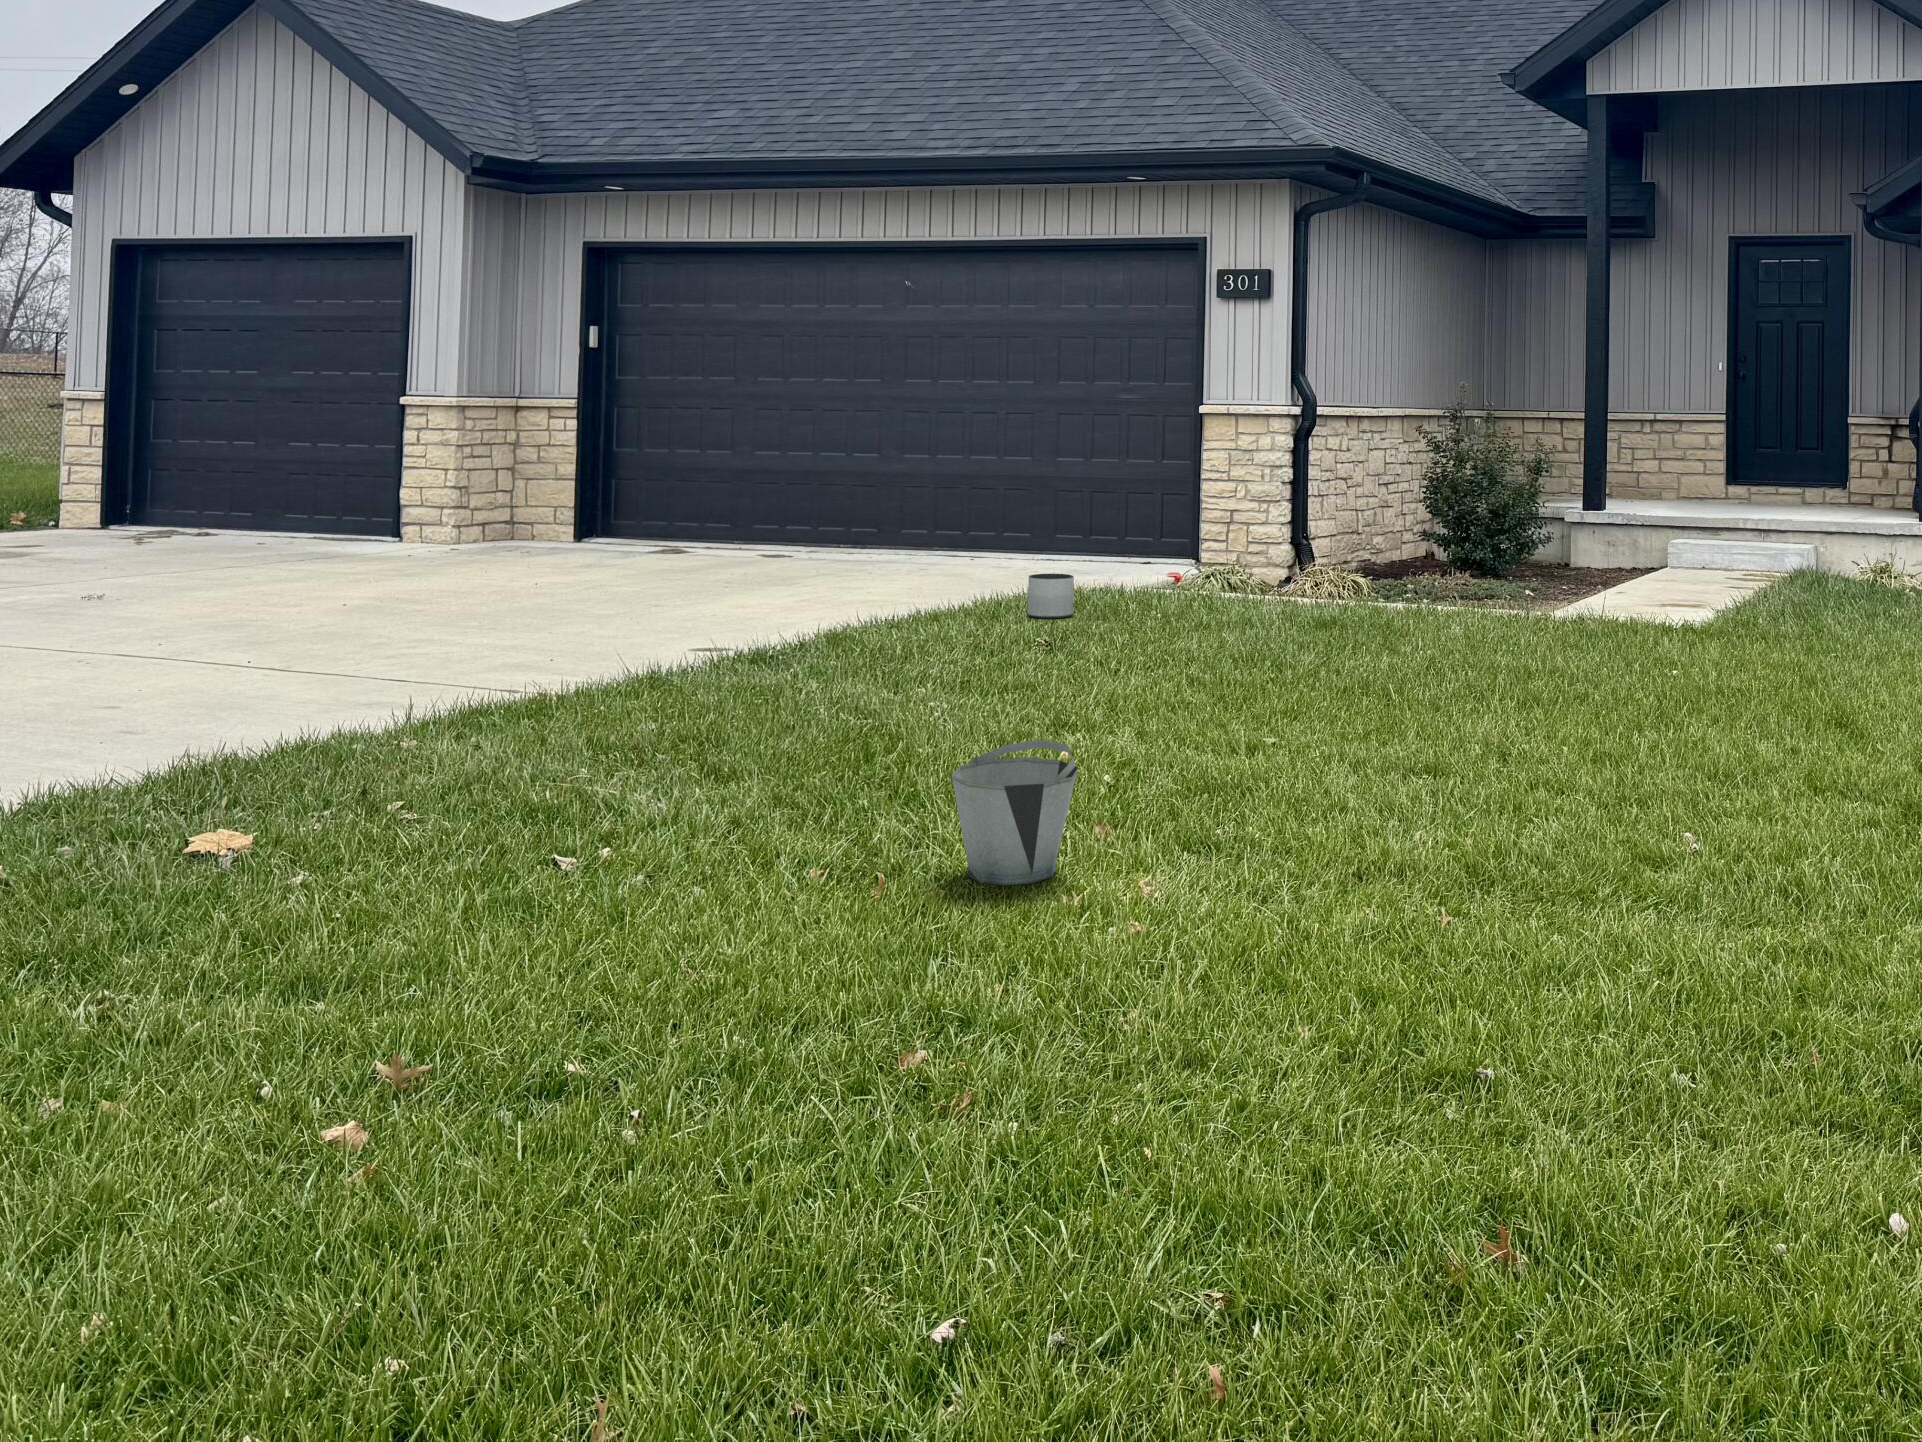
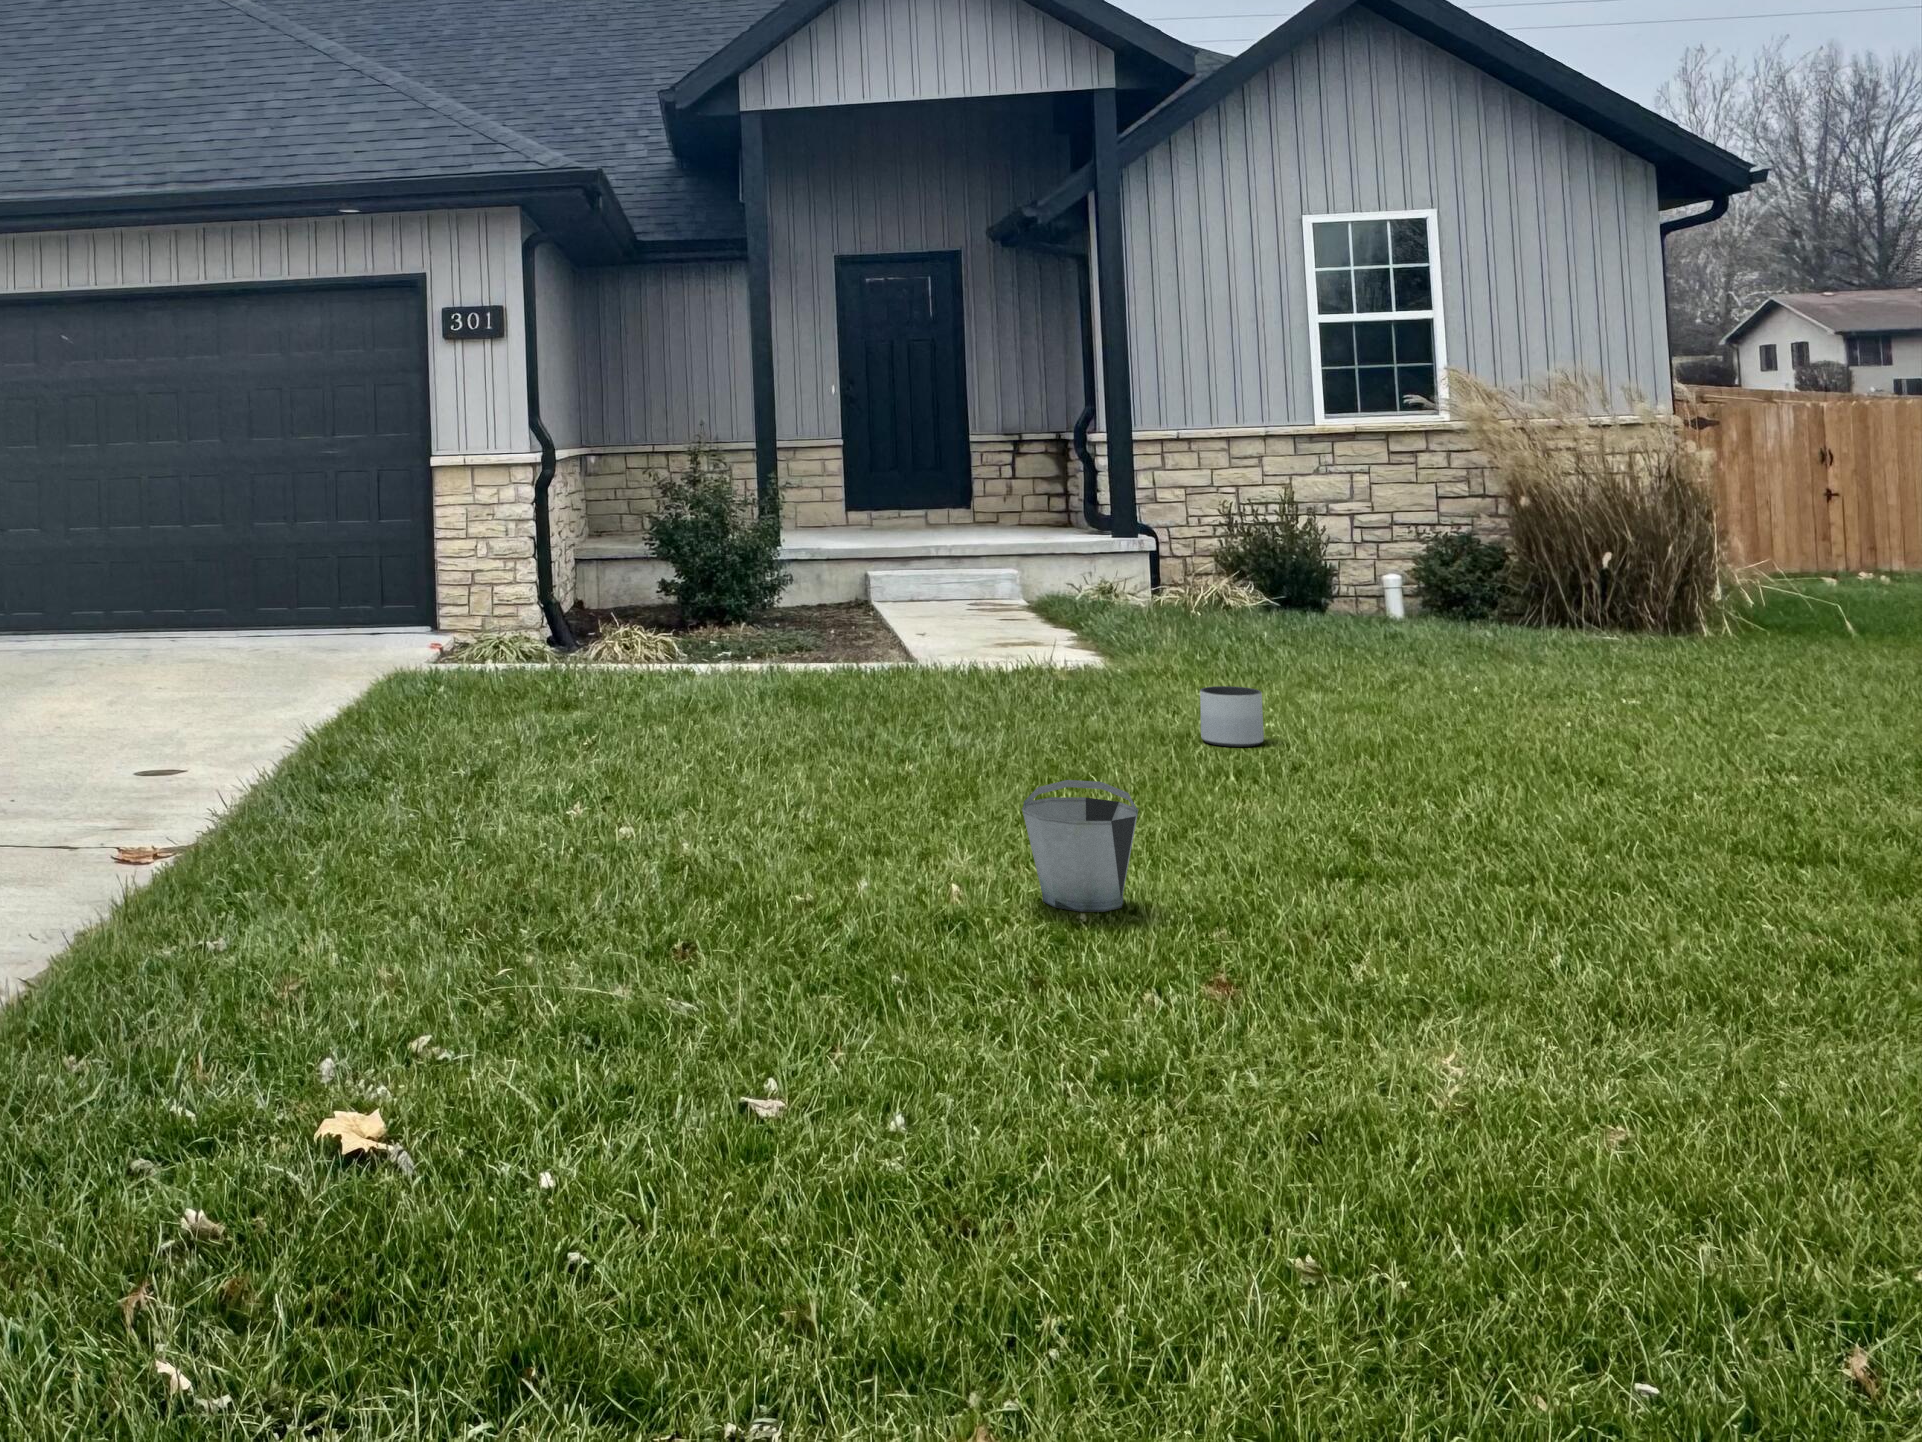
planter: present [1027,574,1074,619] -> present [1200,686,1264,747]

